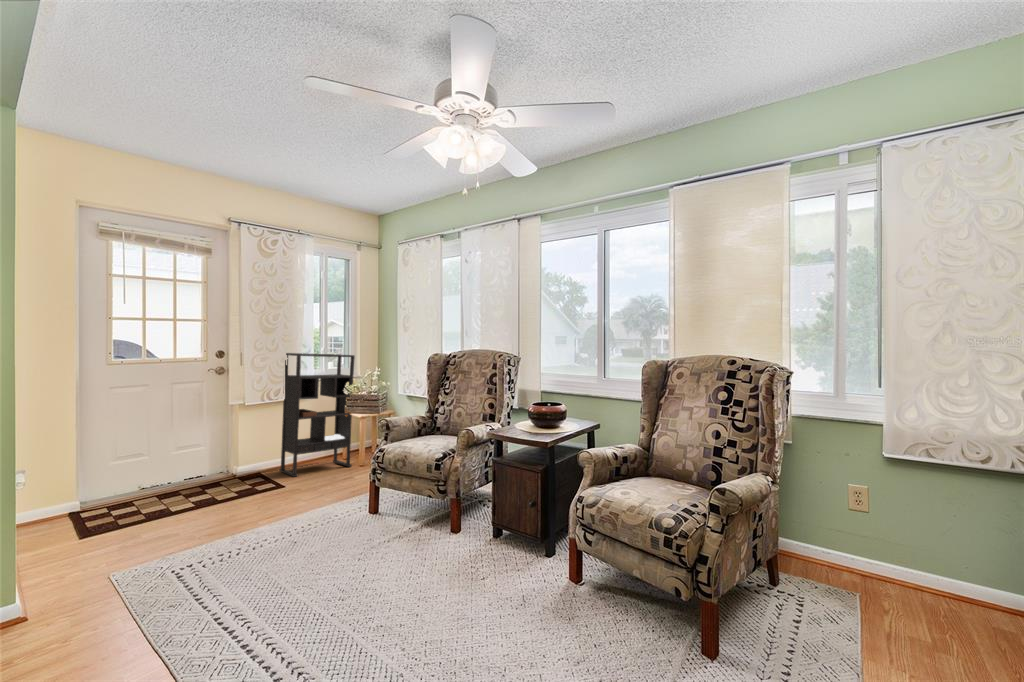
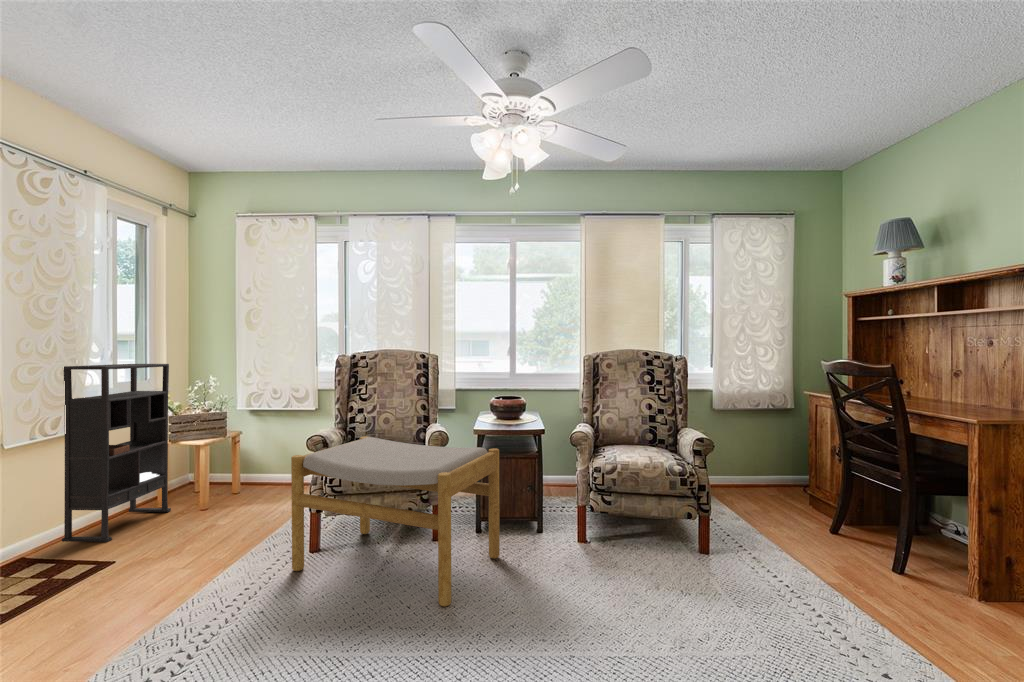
footstool: none [333,425,479,591] -> present [291,436,500,607]

